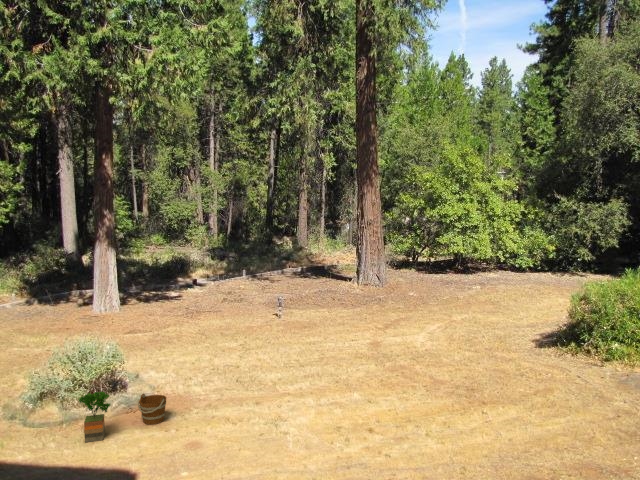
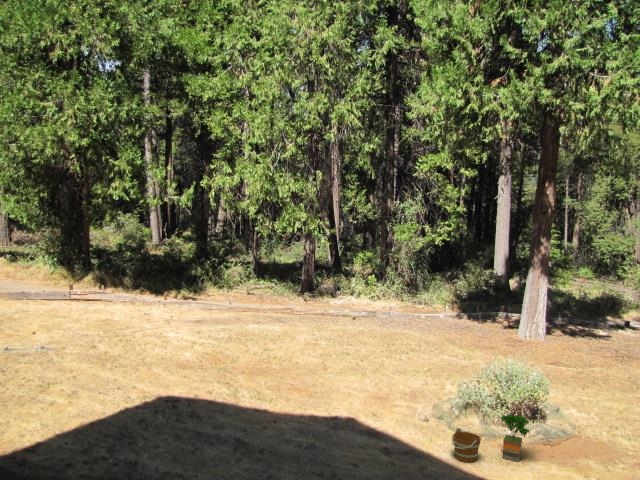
bucket: present [138,394,166,425] -> present [452,428,481,463]

